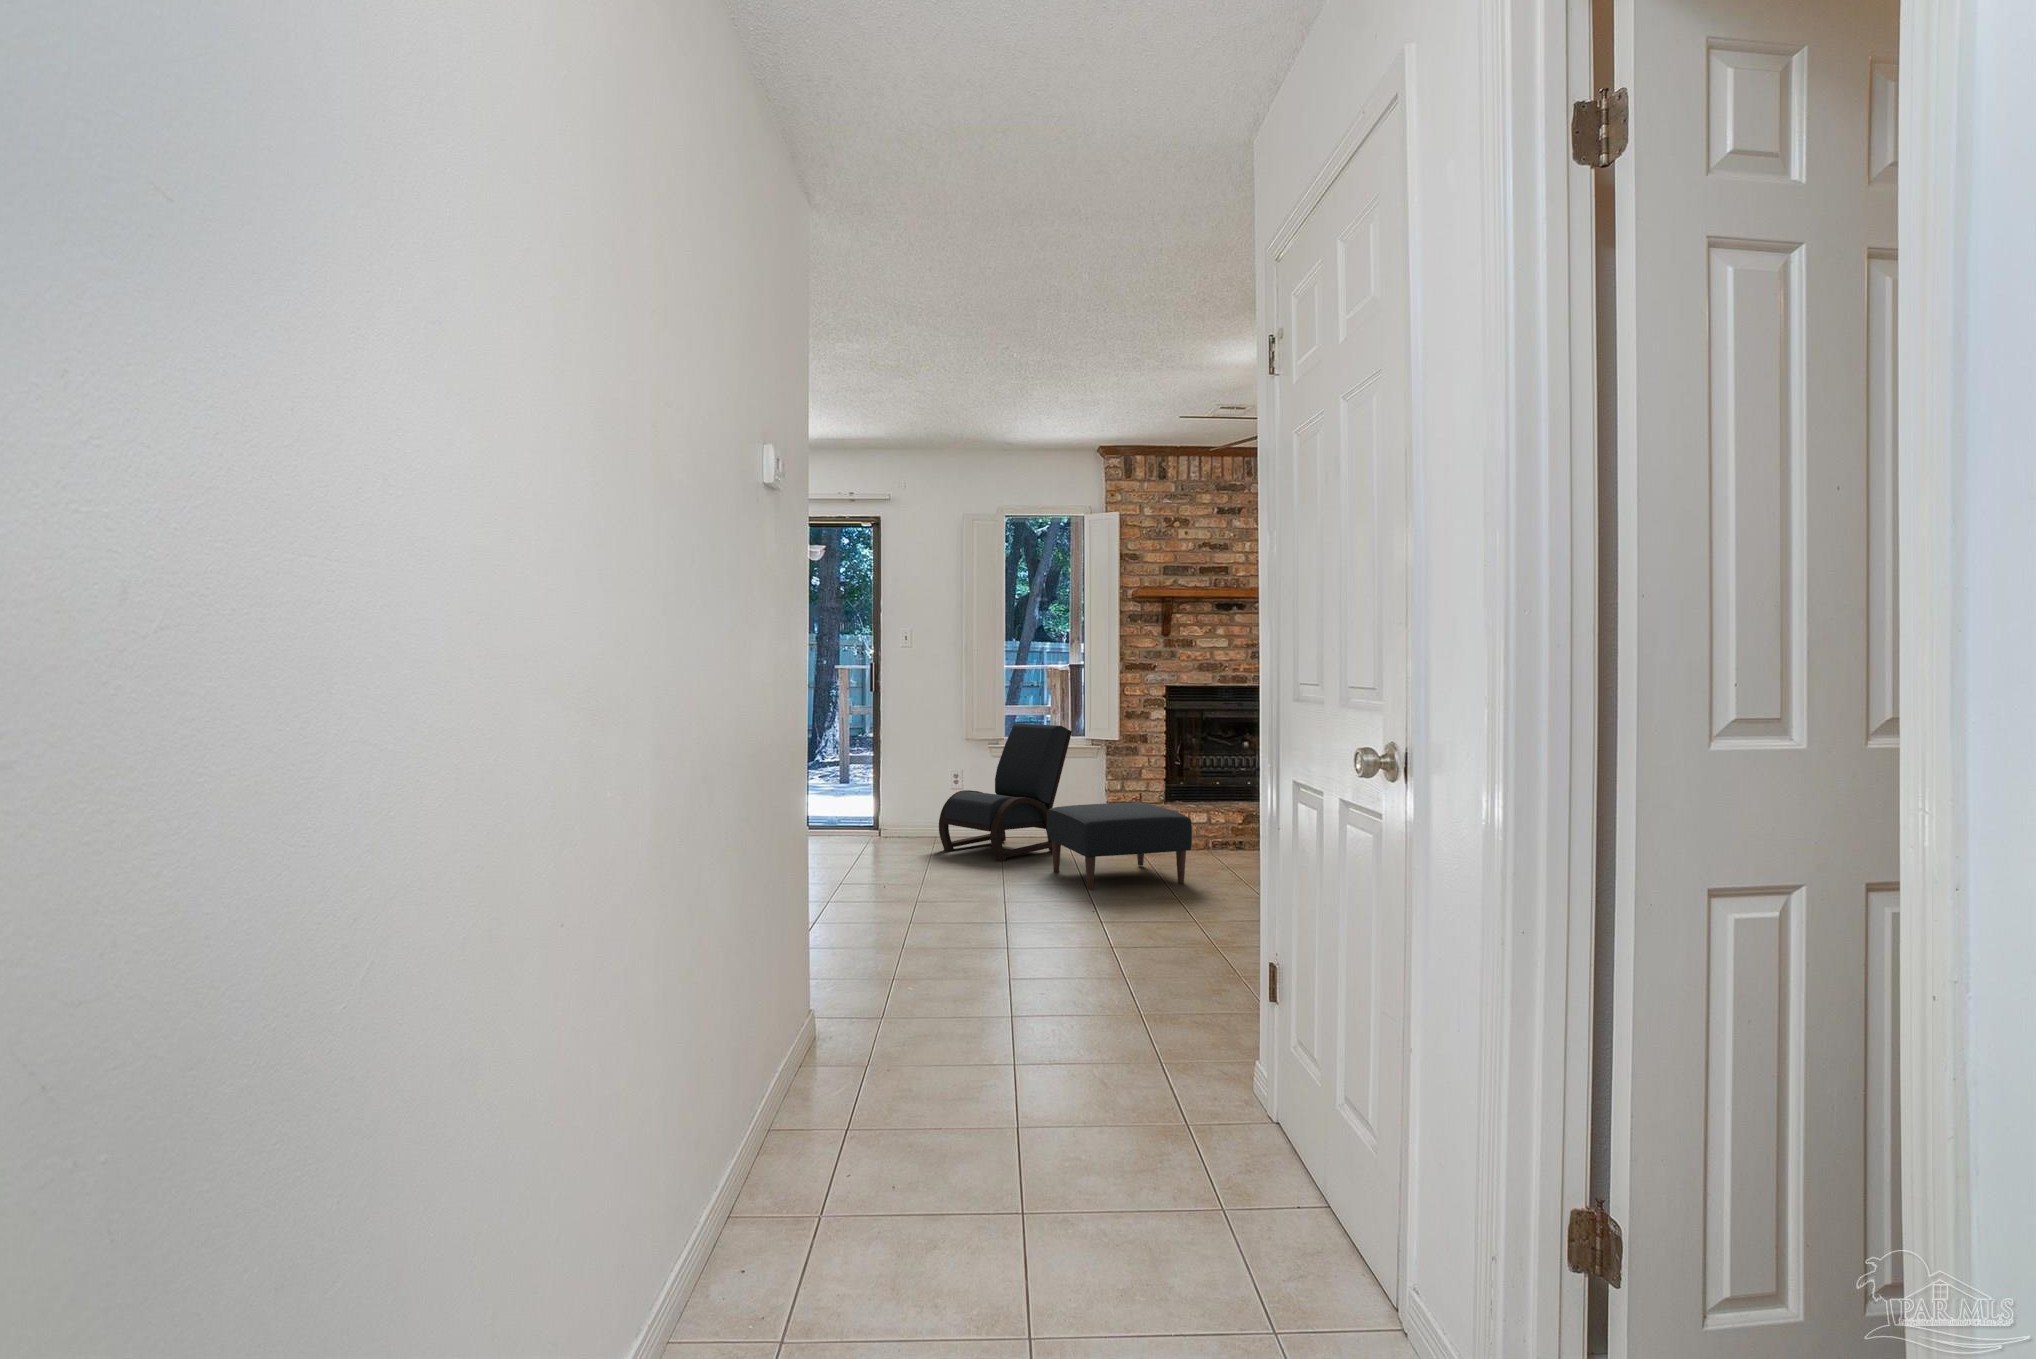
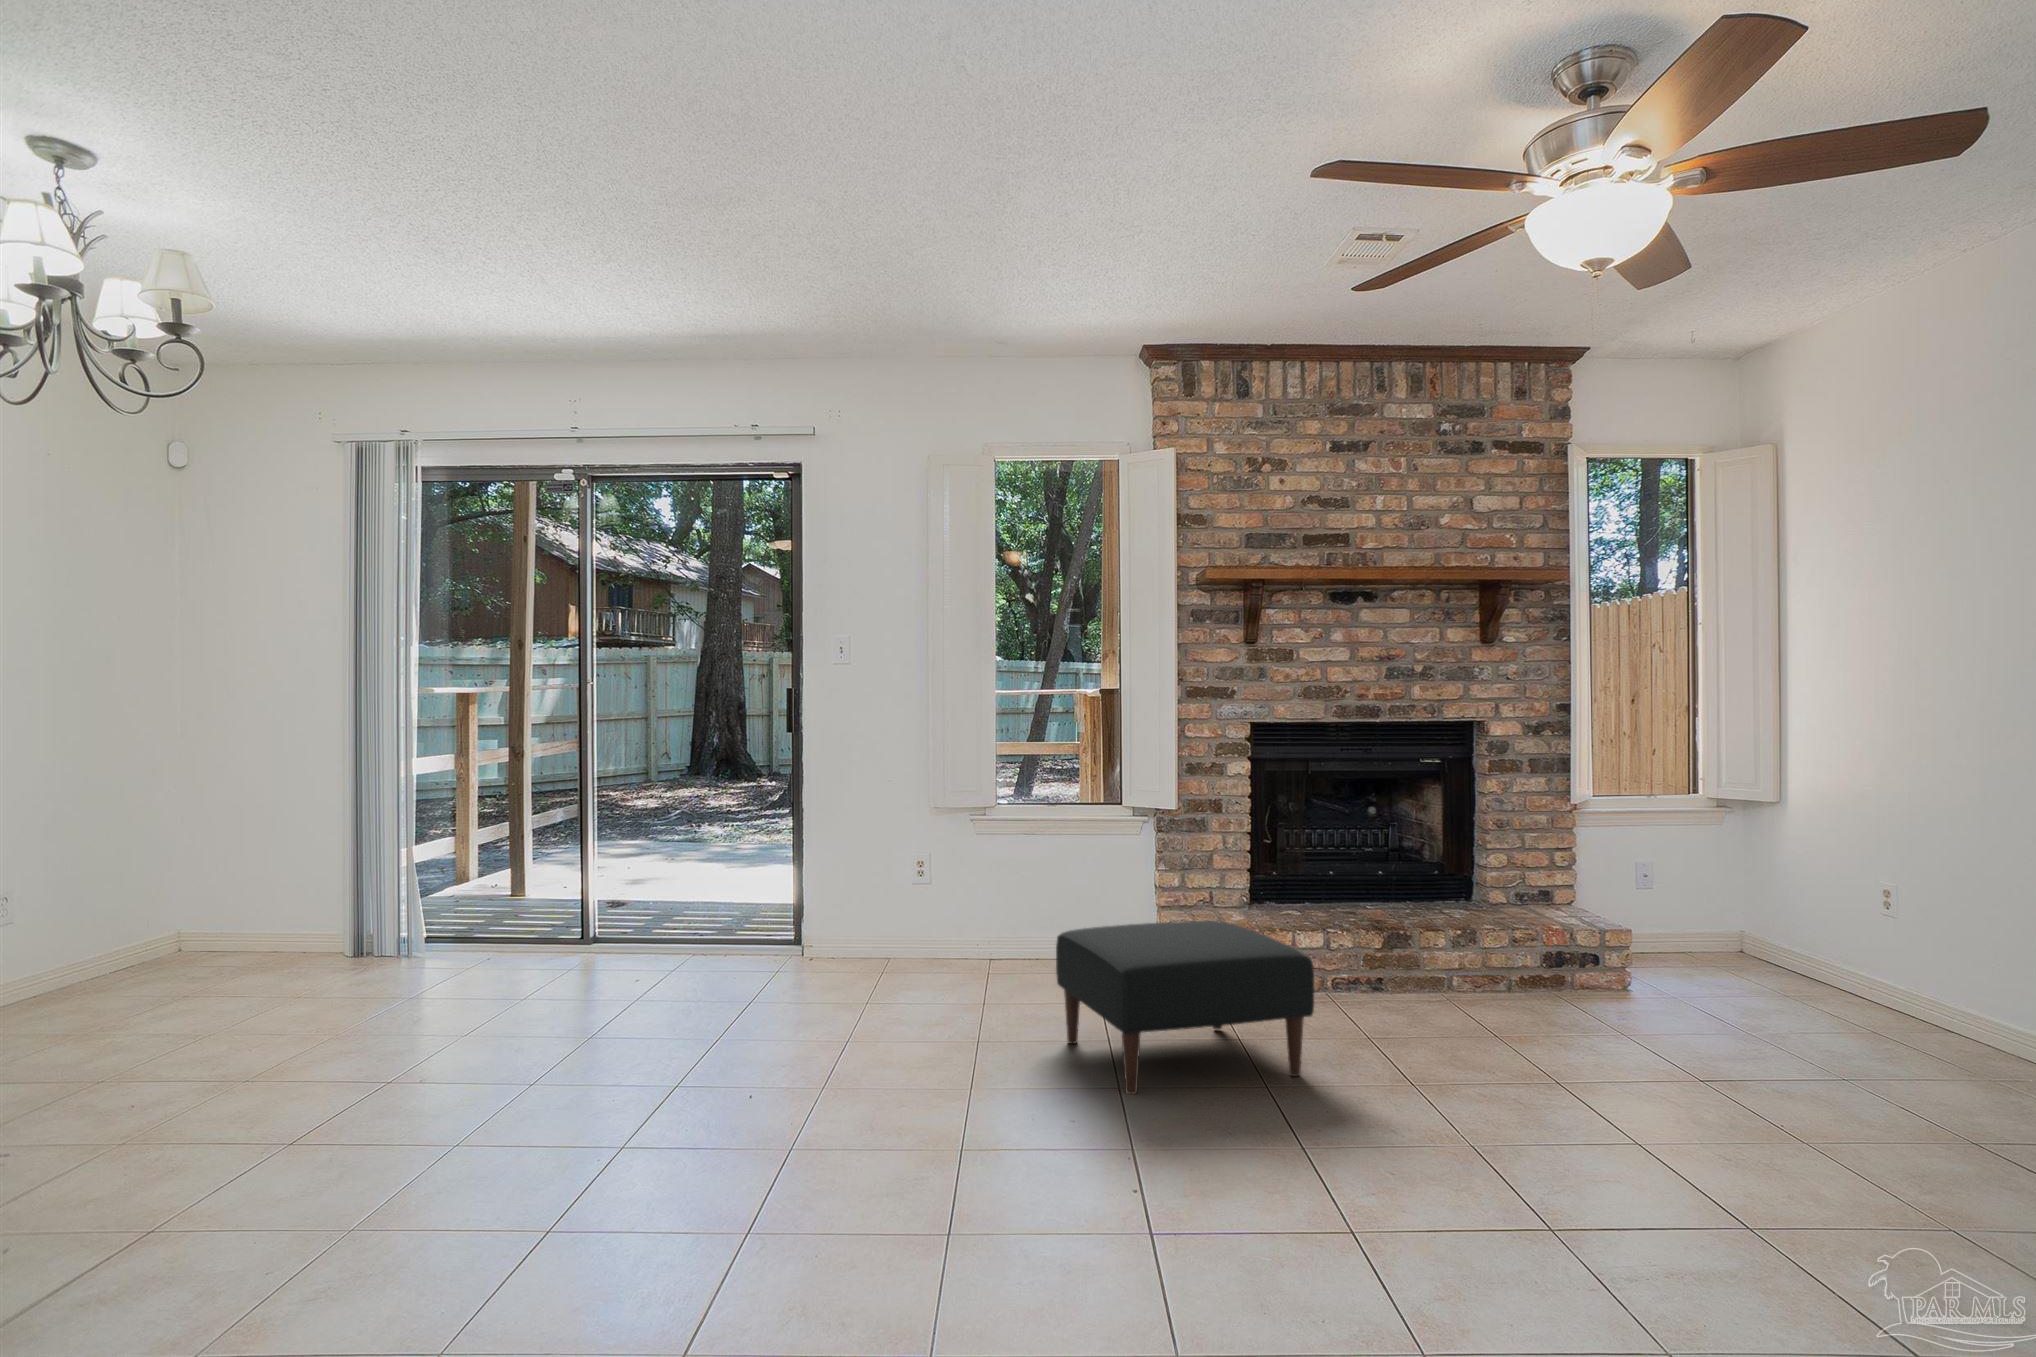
lounge chair: present [939,723,1072,862] -> none [884,783,1101,1018]

